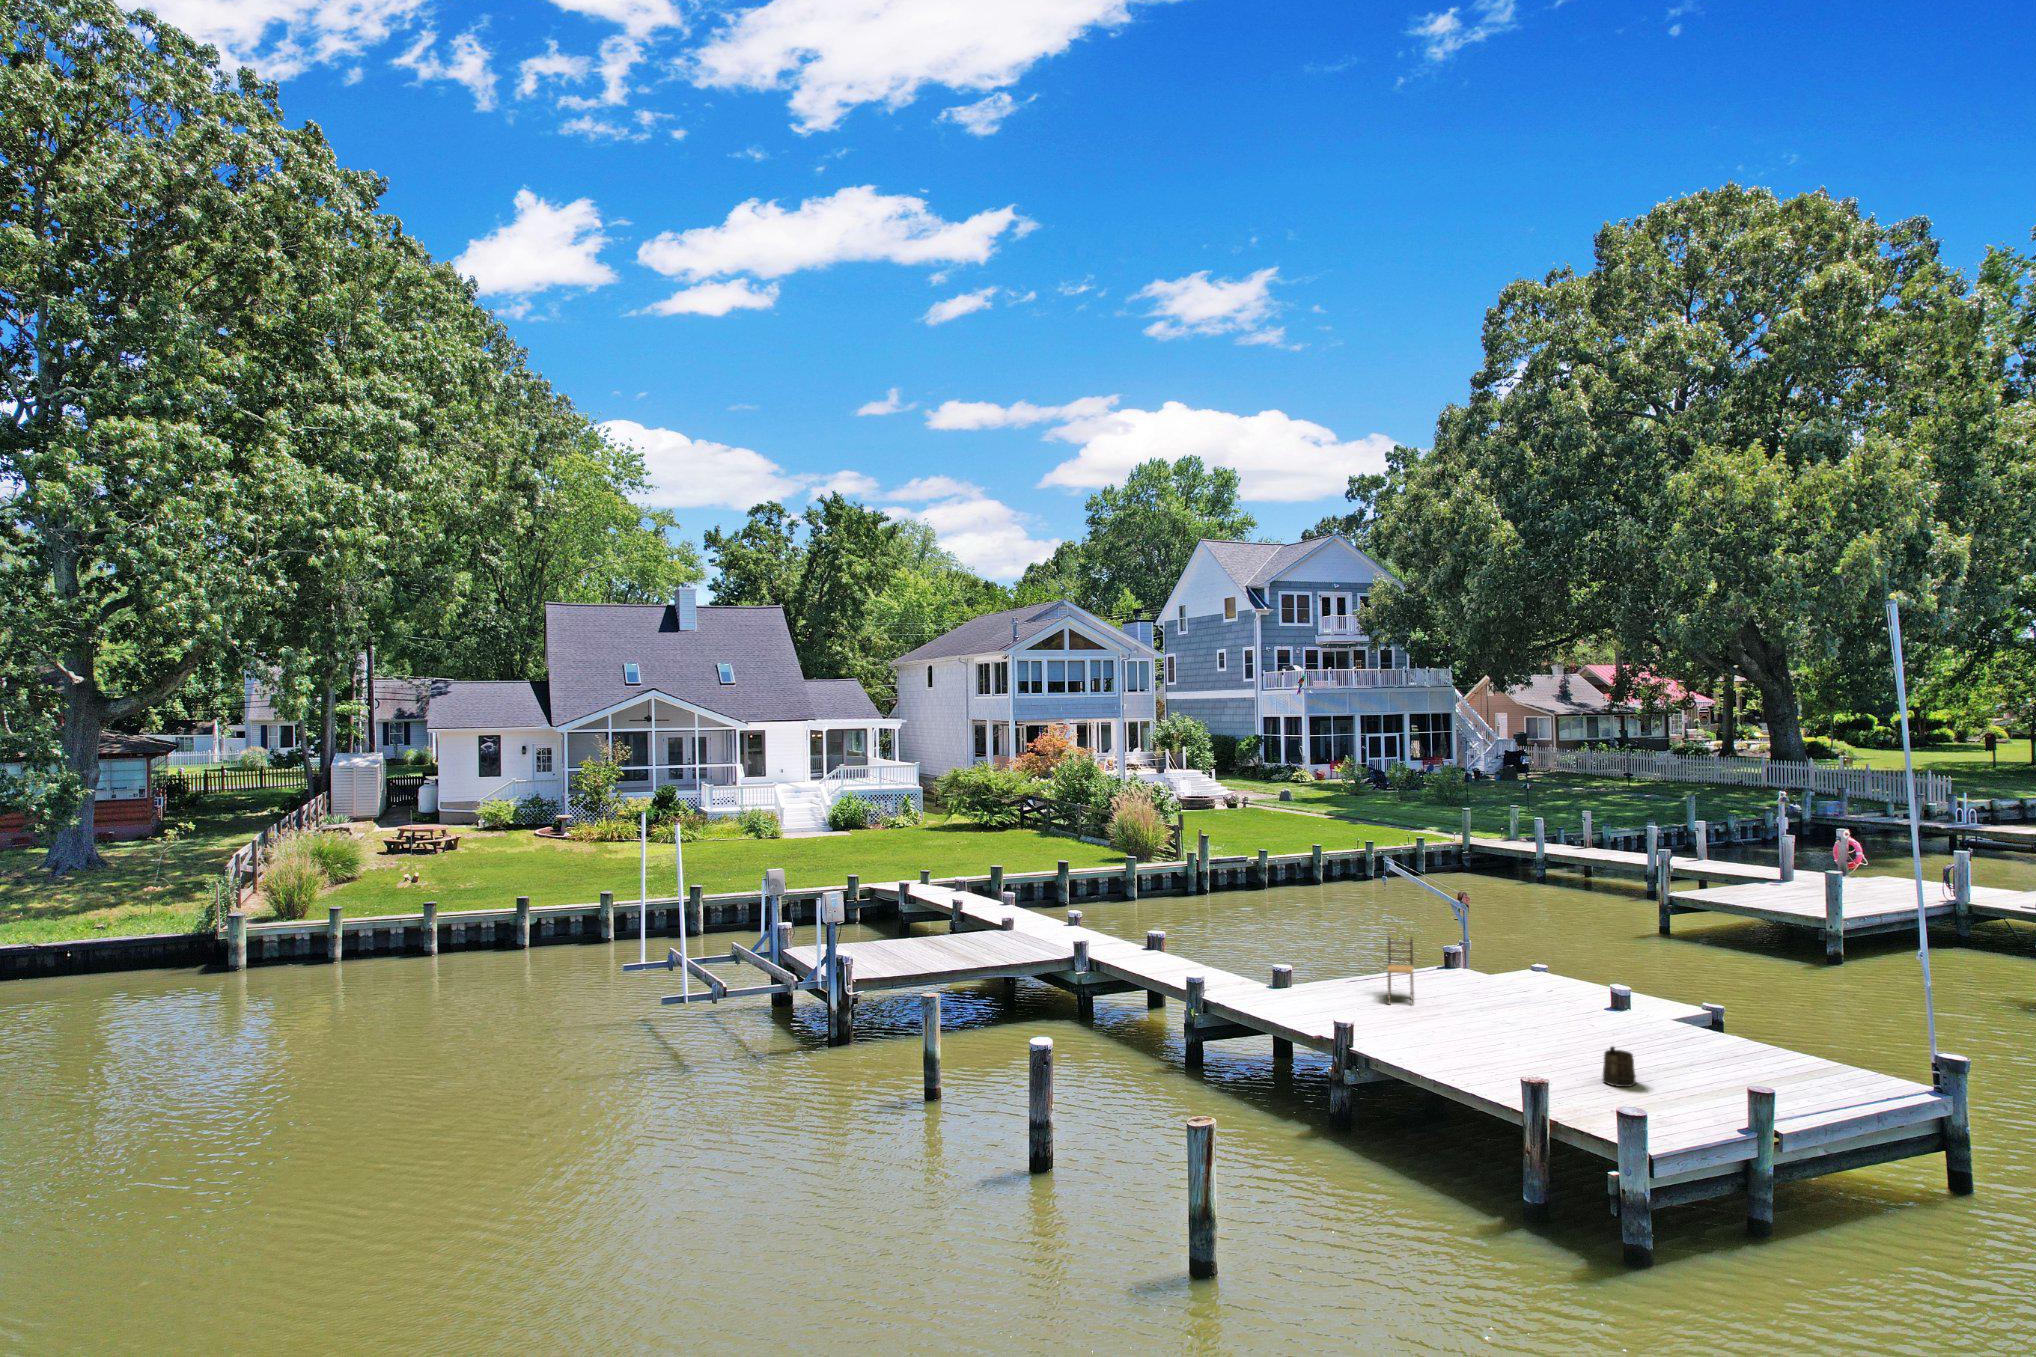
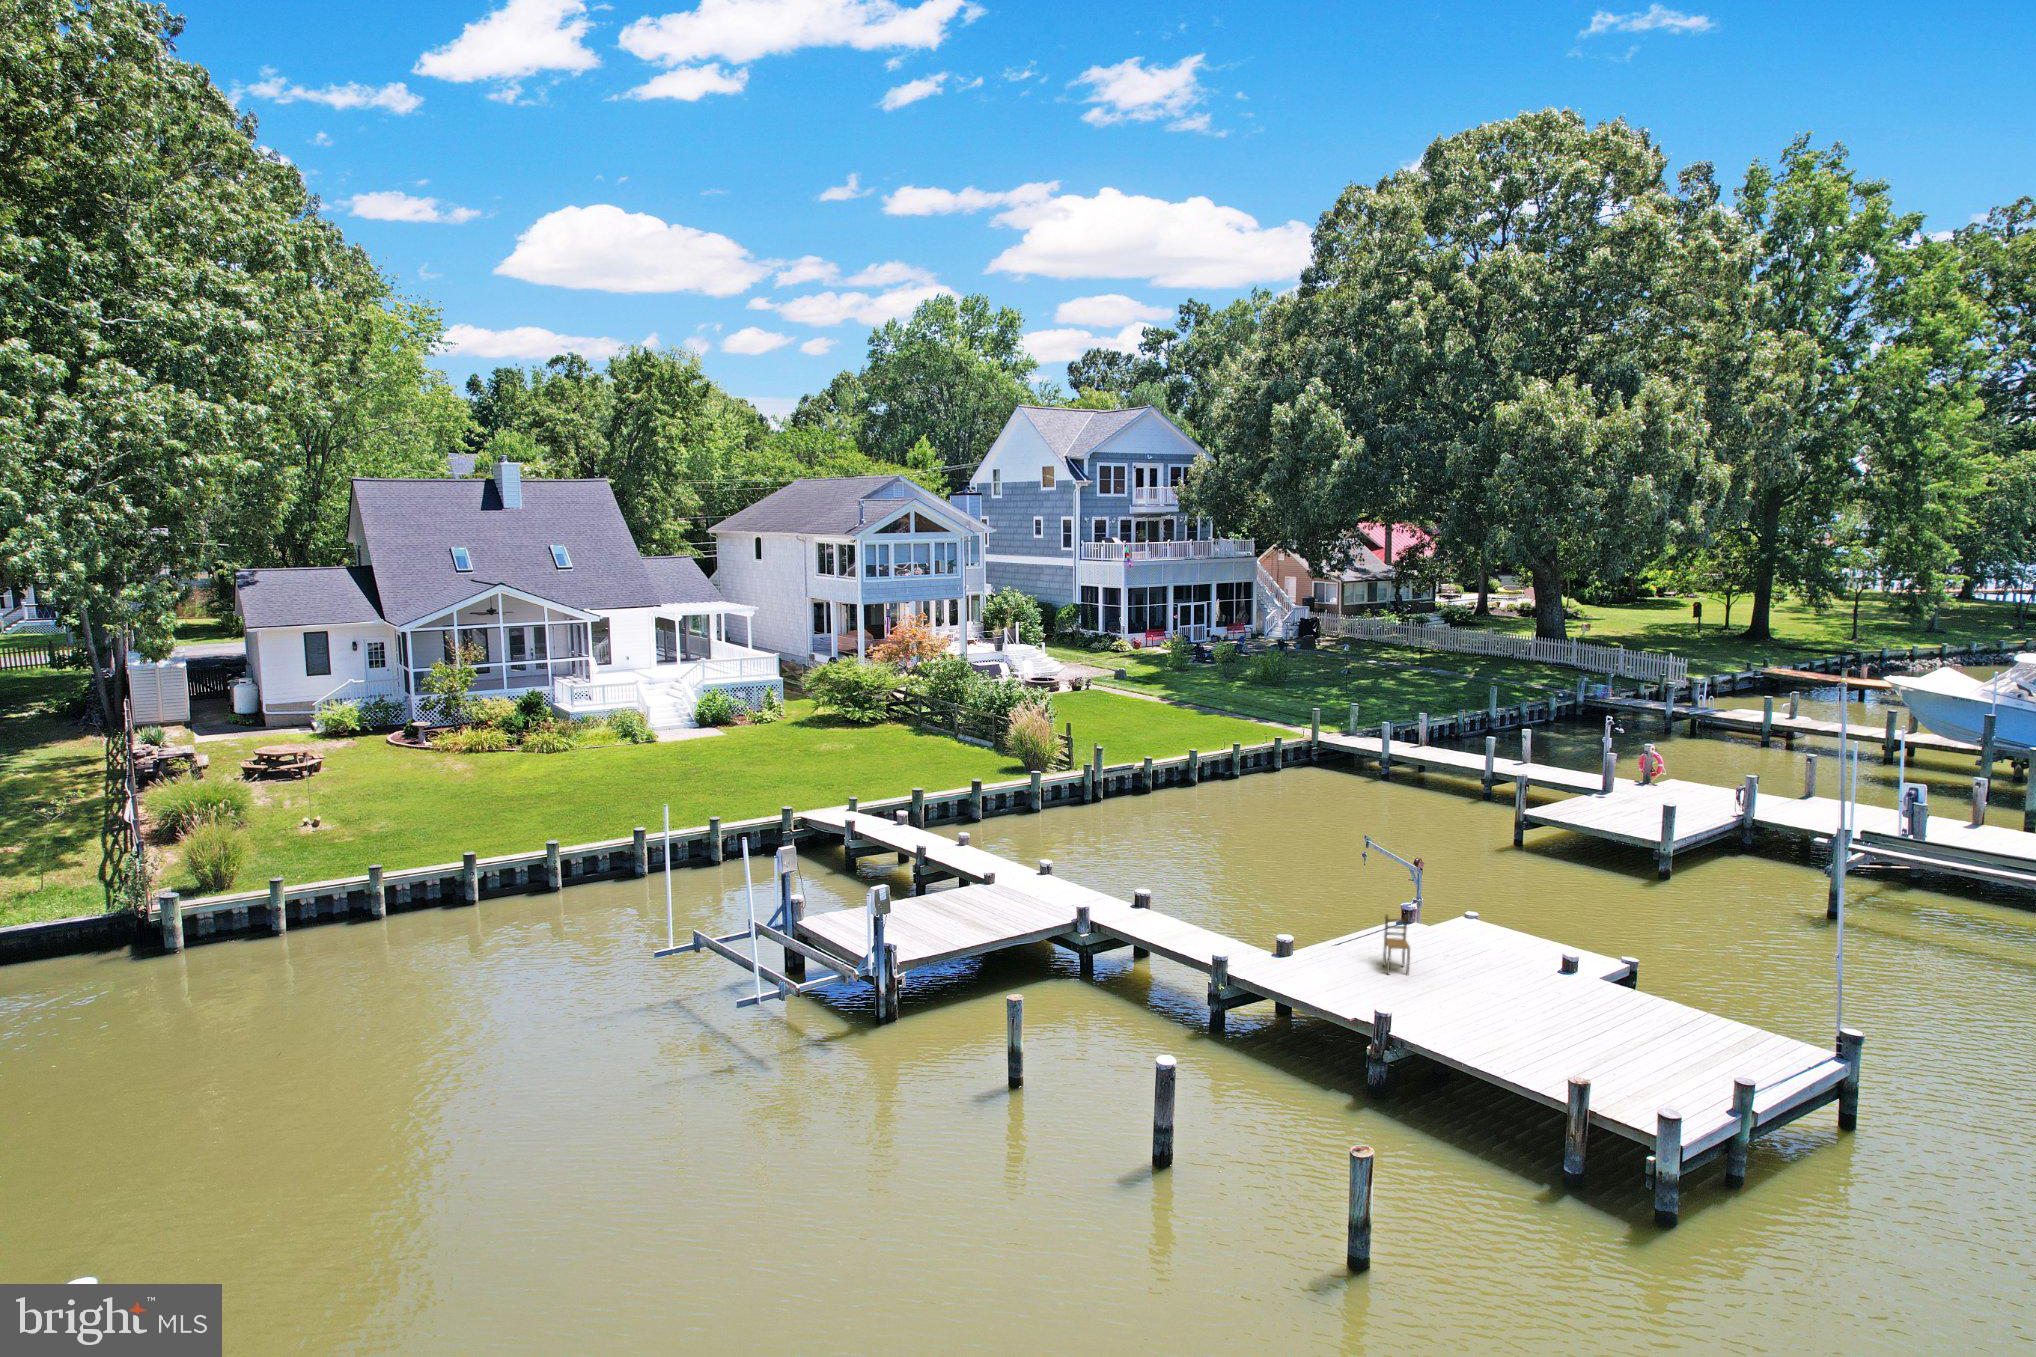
bucket: present [1603,1046,1636,1087] -> none [1608,1035,1635,1070]

